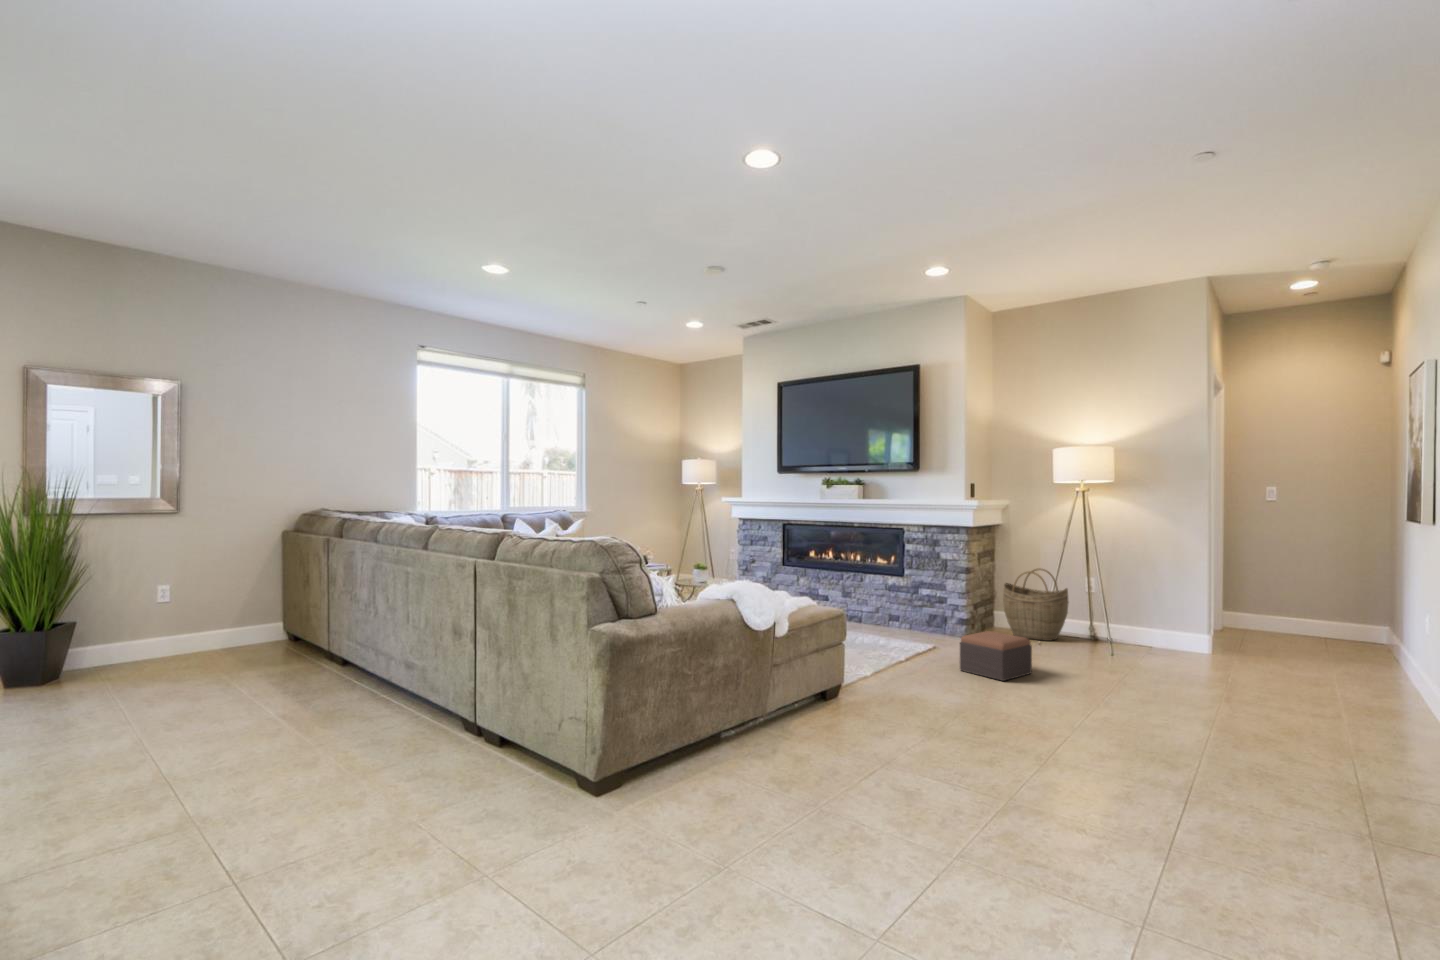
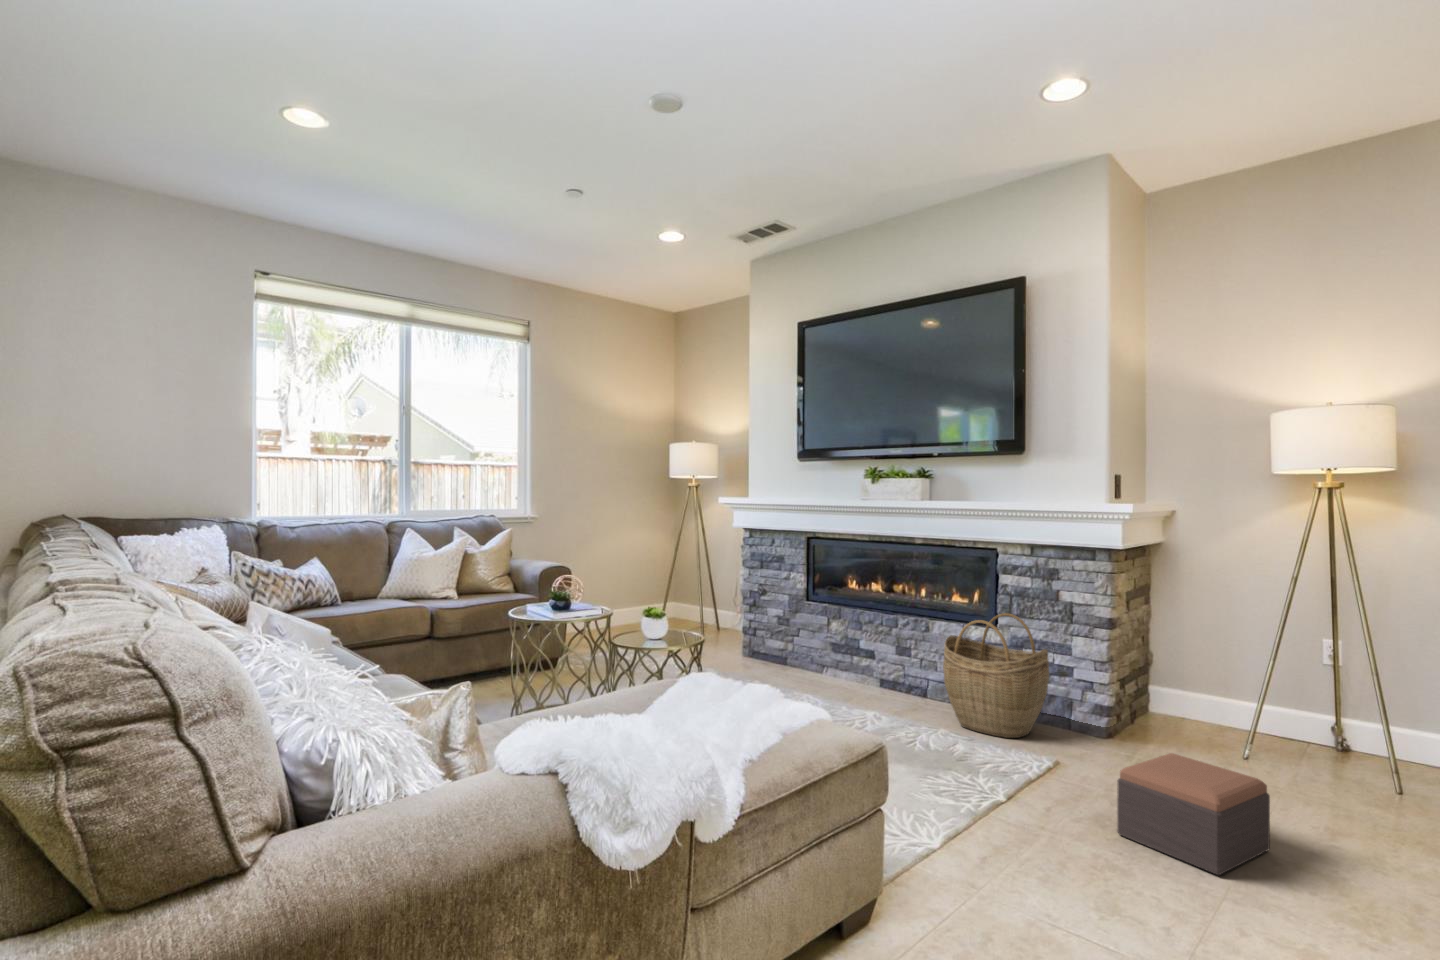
woven basket: present [1003,568,1069,641] -> present [943,613,1049,738]

